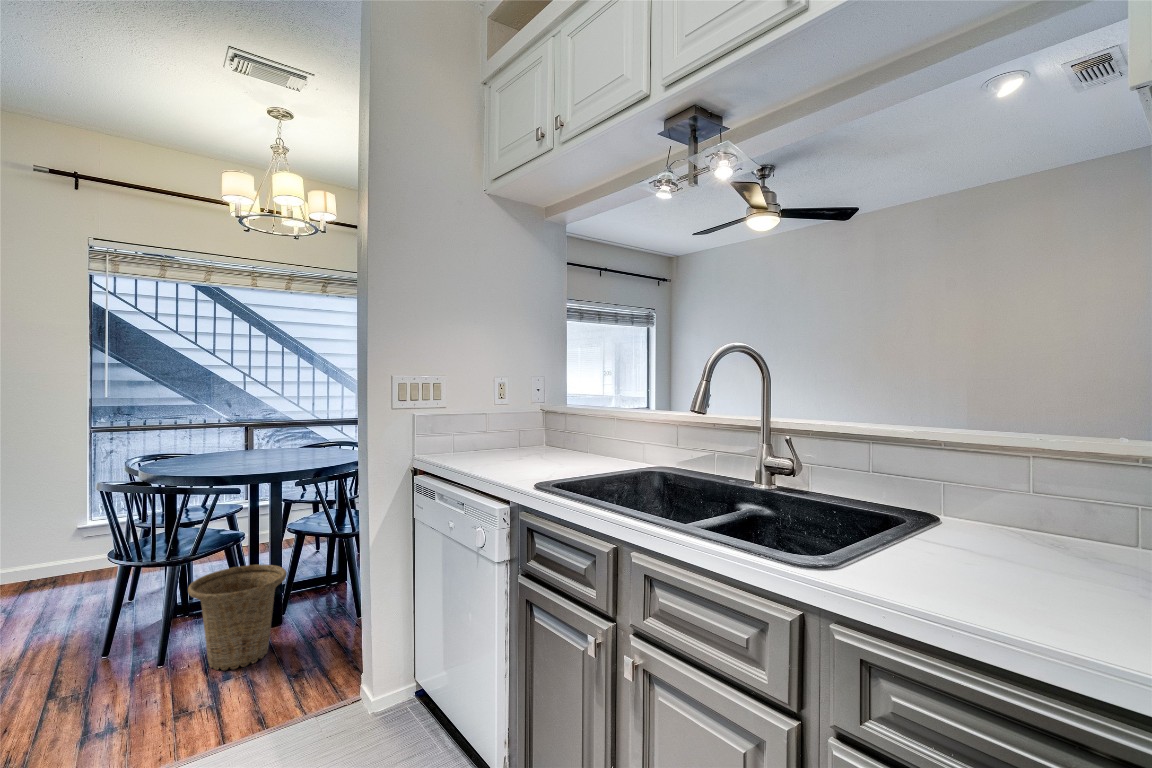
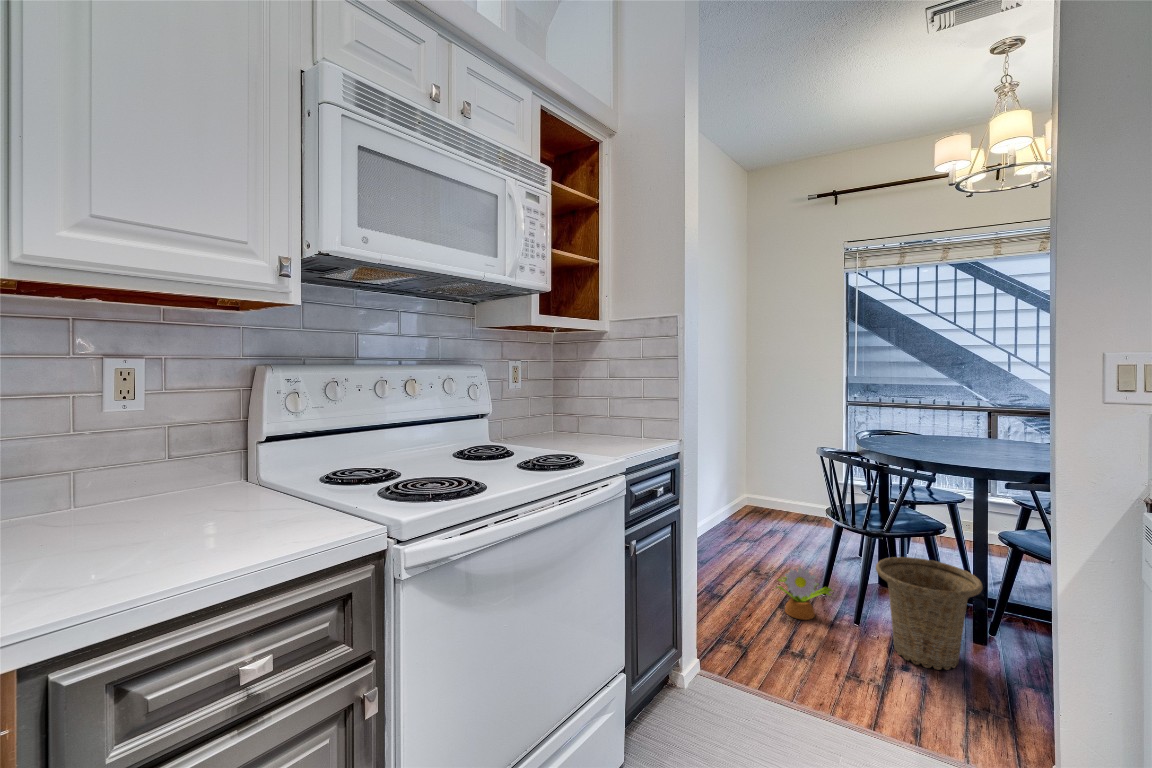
decorative plant: none [38,629,130,701] -> present [776,566,832,620]

